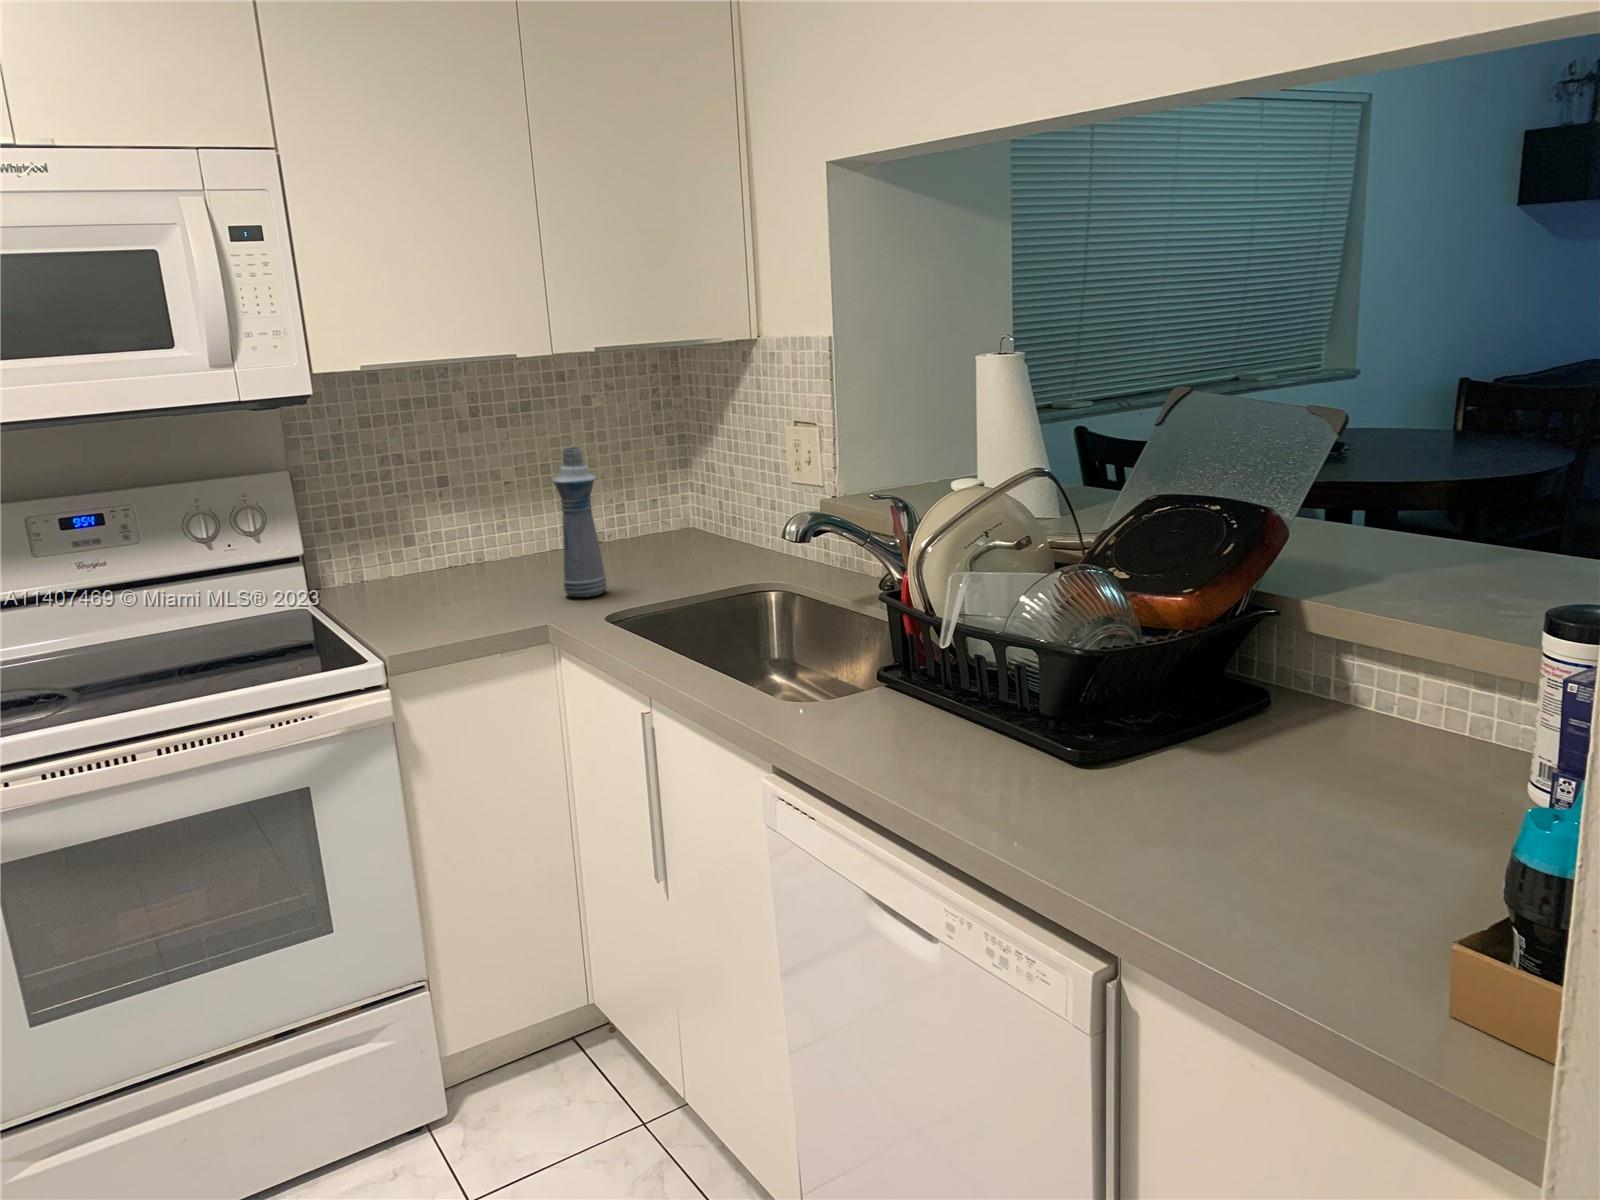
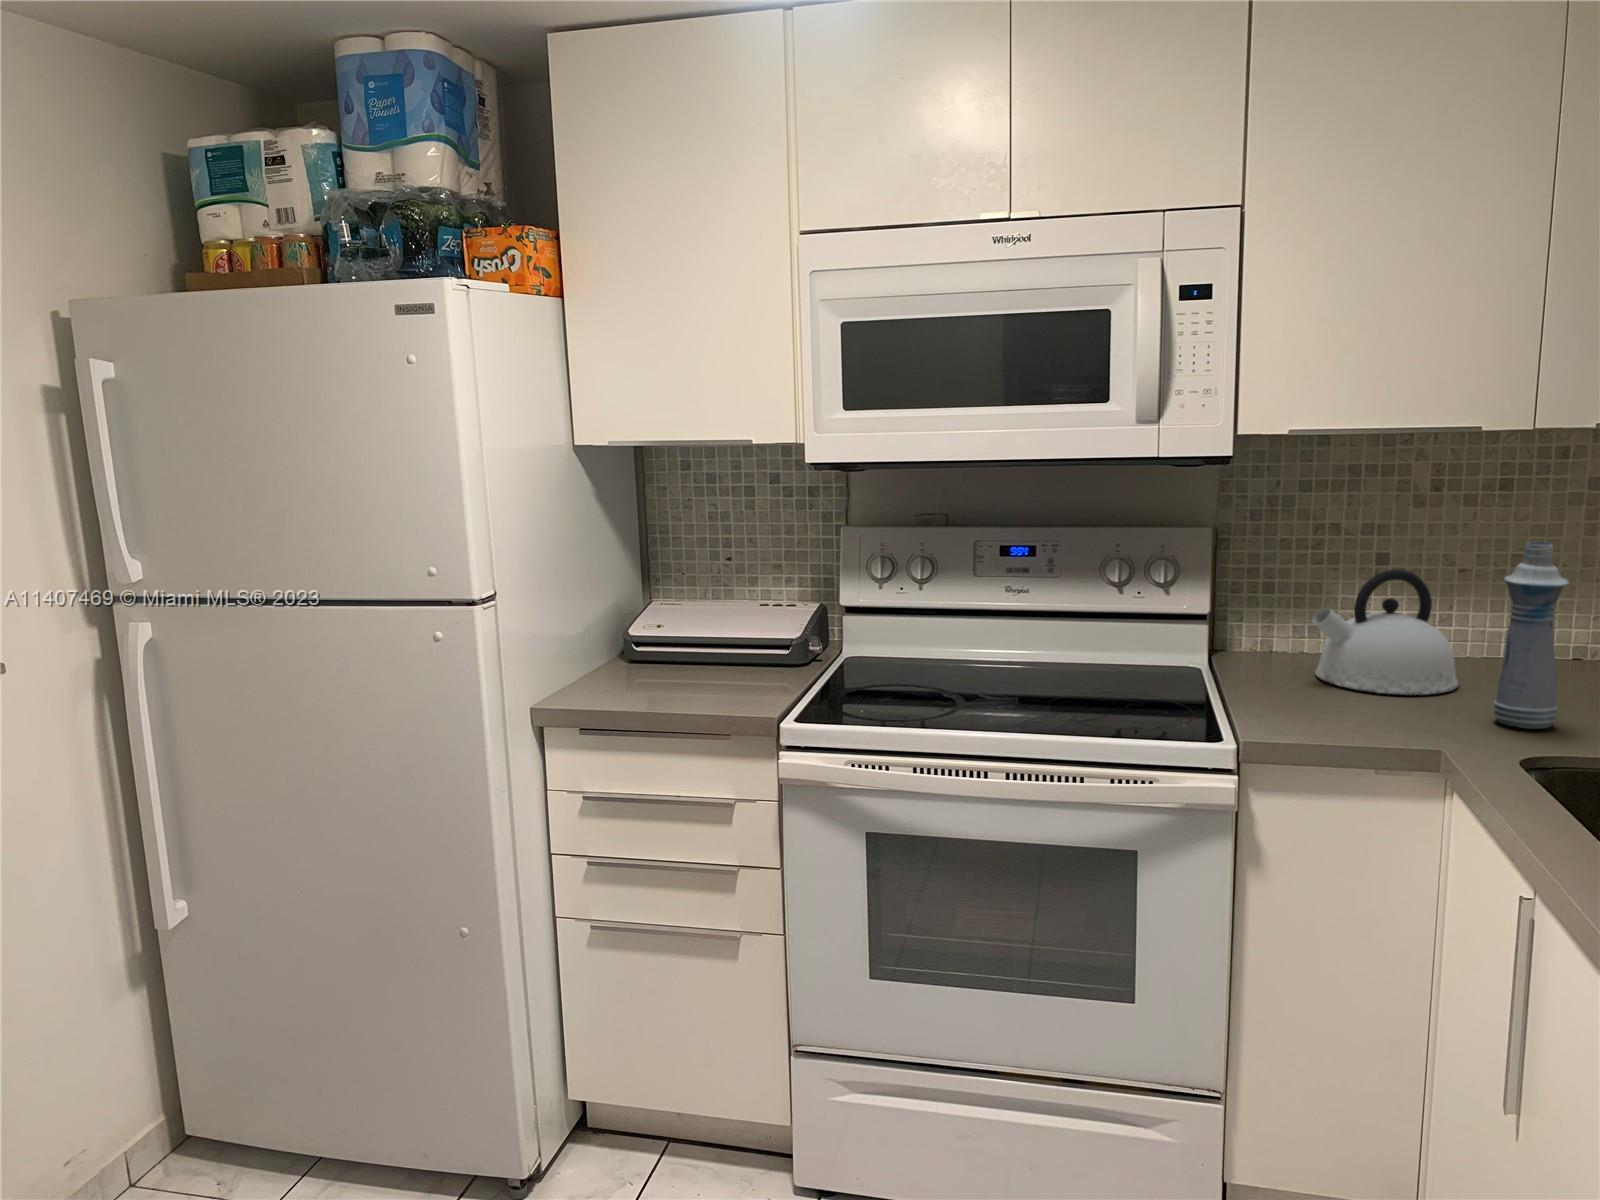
kettle: none [404,486,528,597] -> present [1313,569,1459,695]

